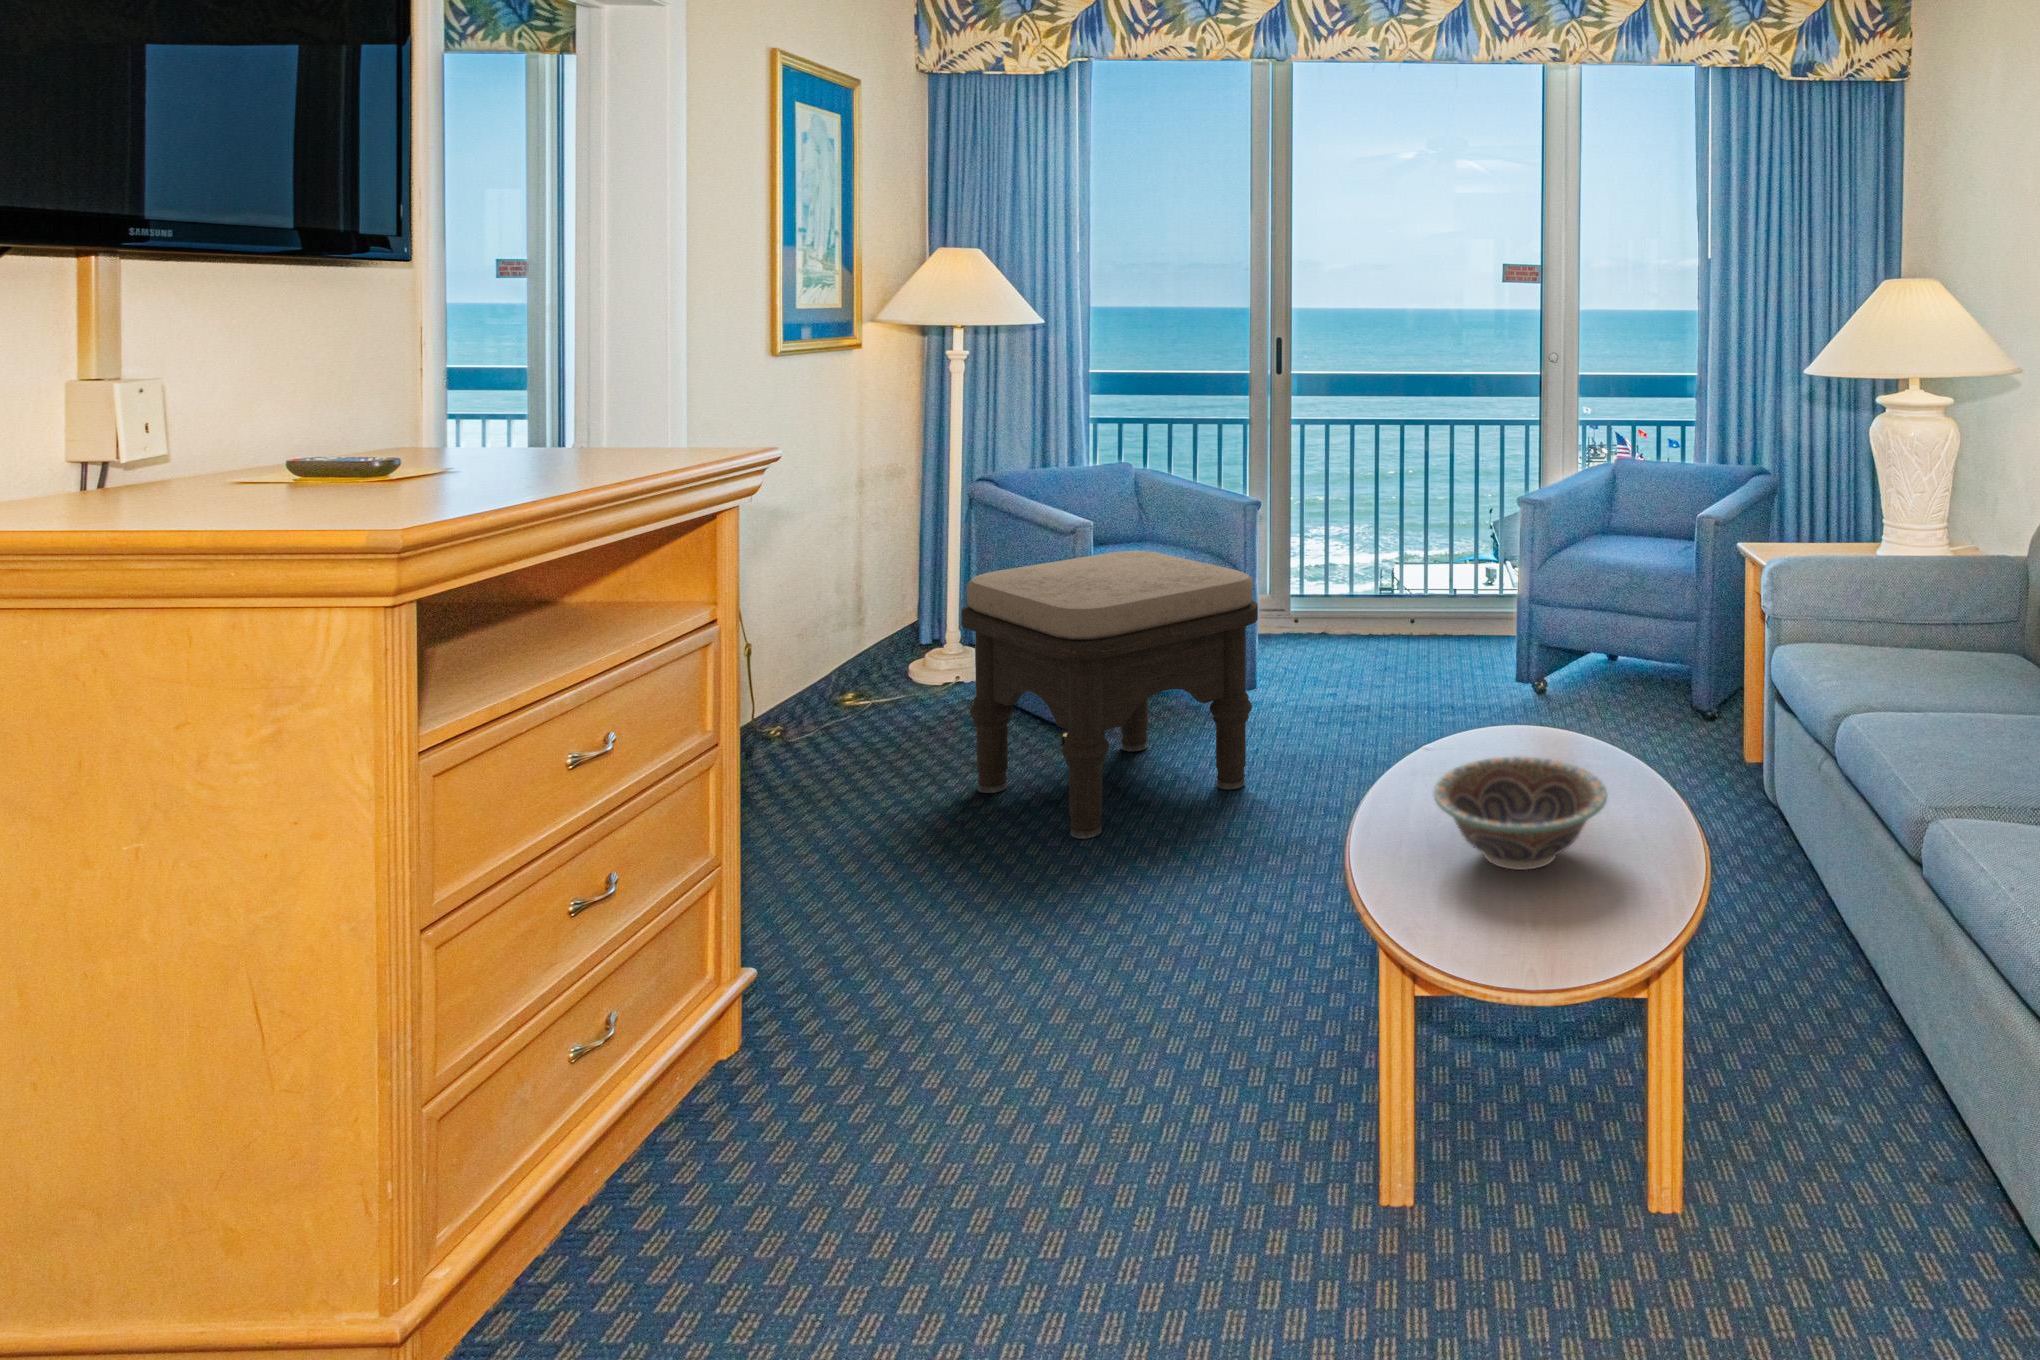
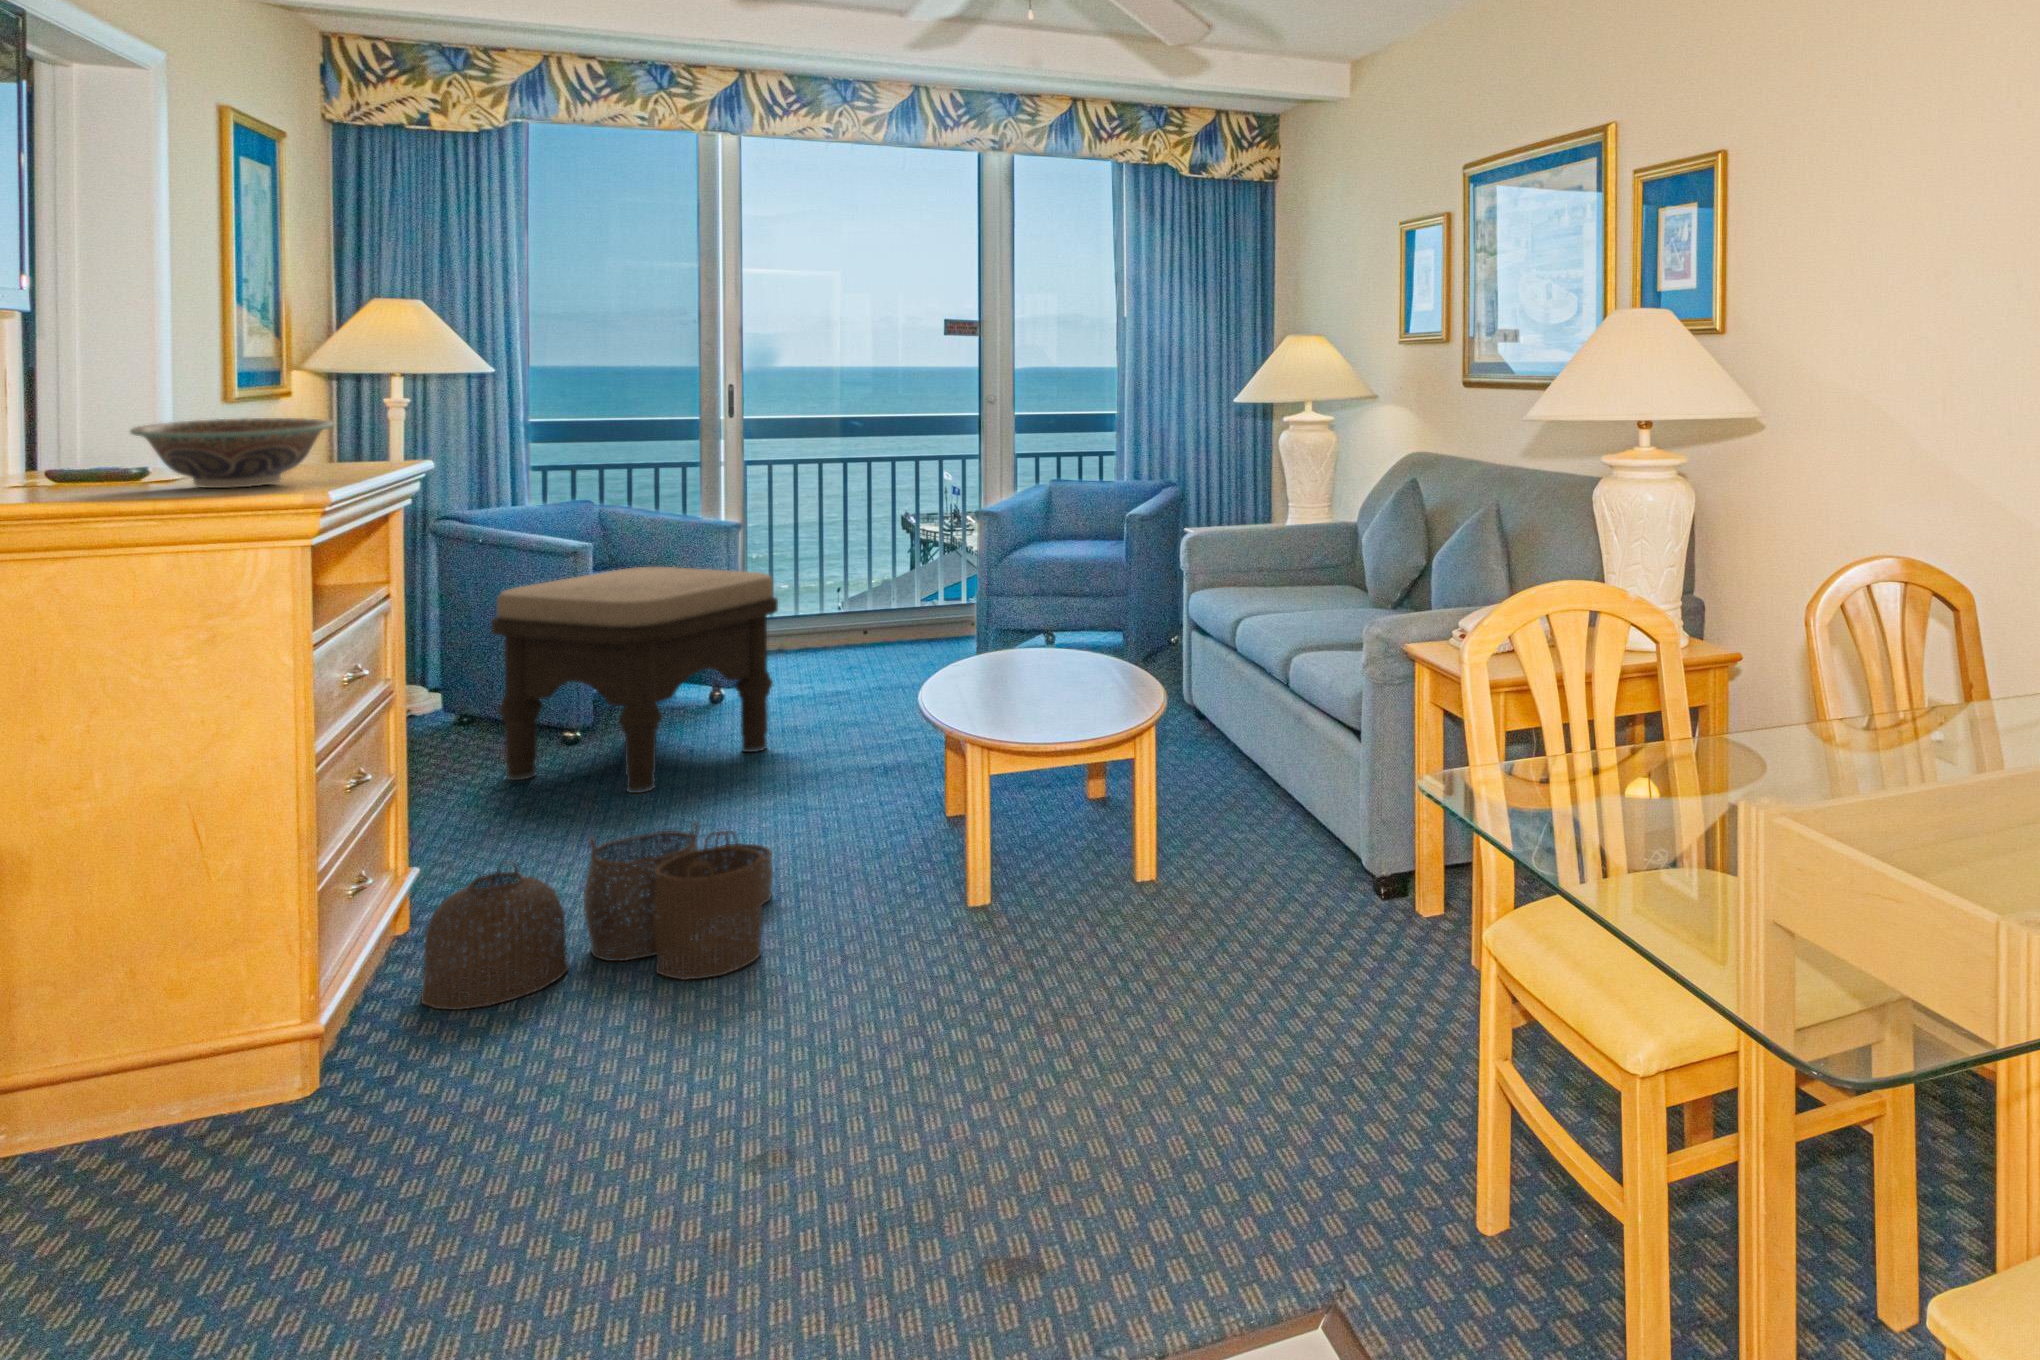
decorative bowl: present [1434,756,1607,870] -> present [130,418,334,488]
woven basket: none [602,980,1112,1289] -> present [421,822,773,1010]

